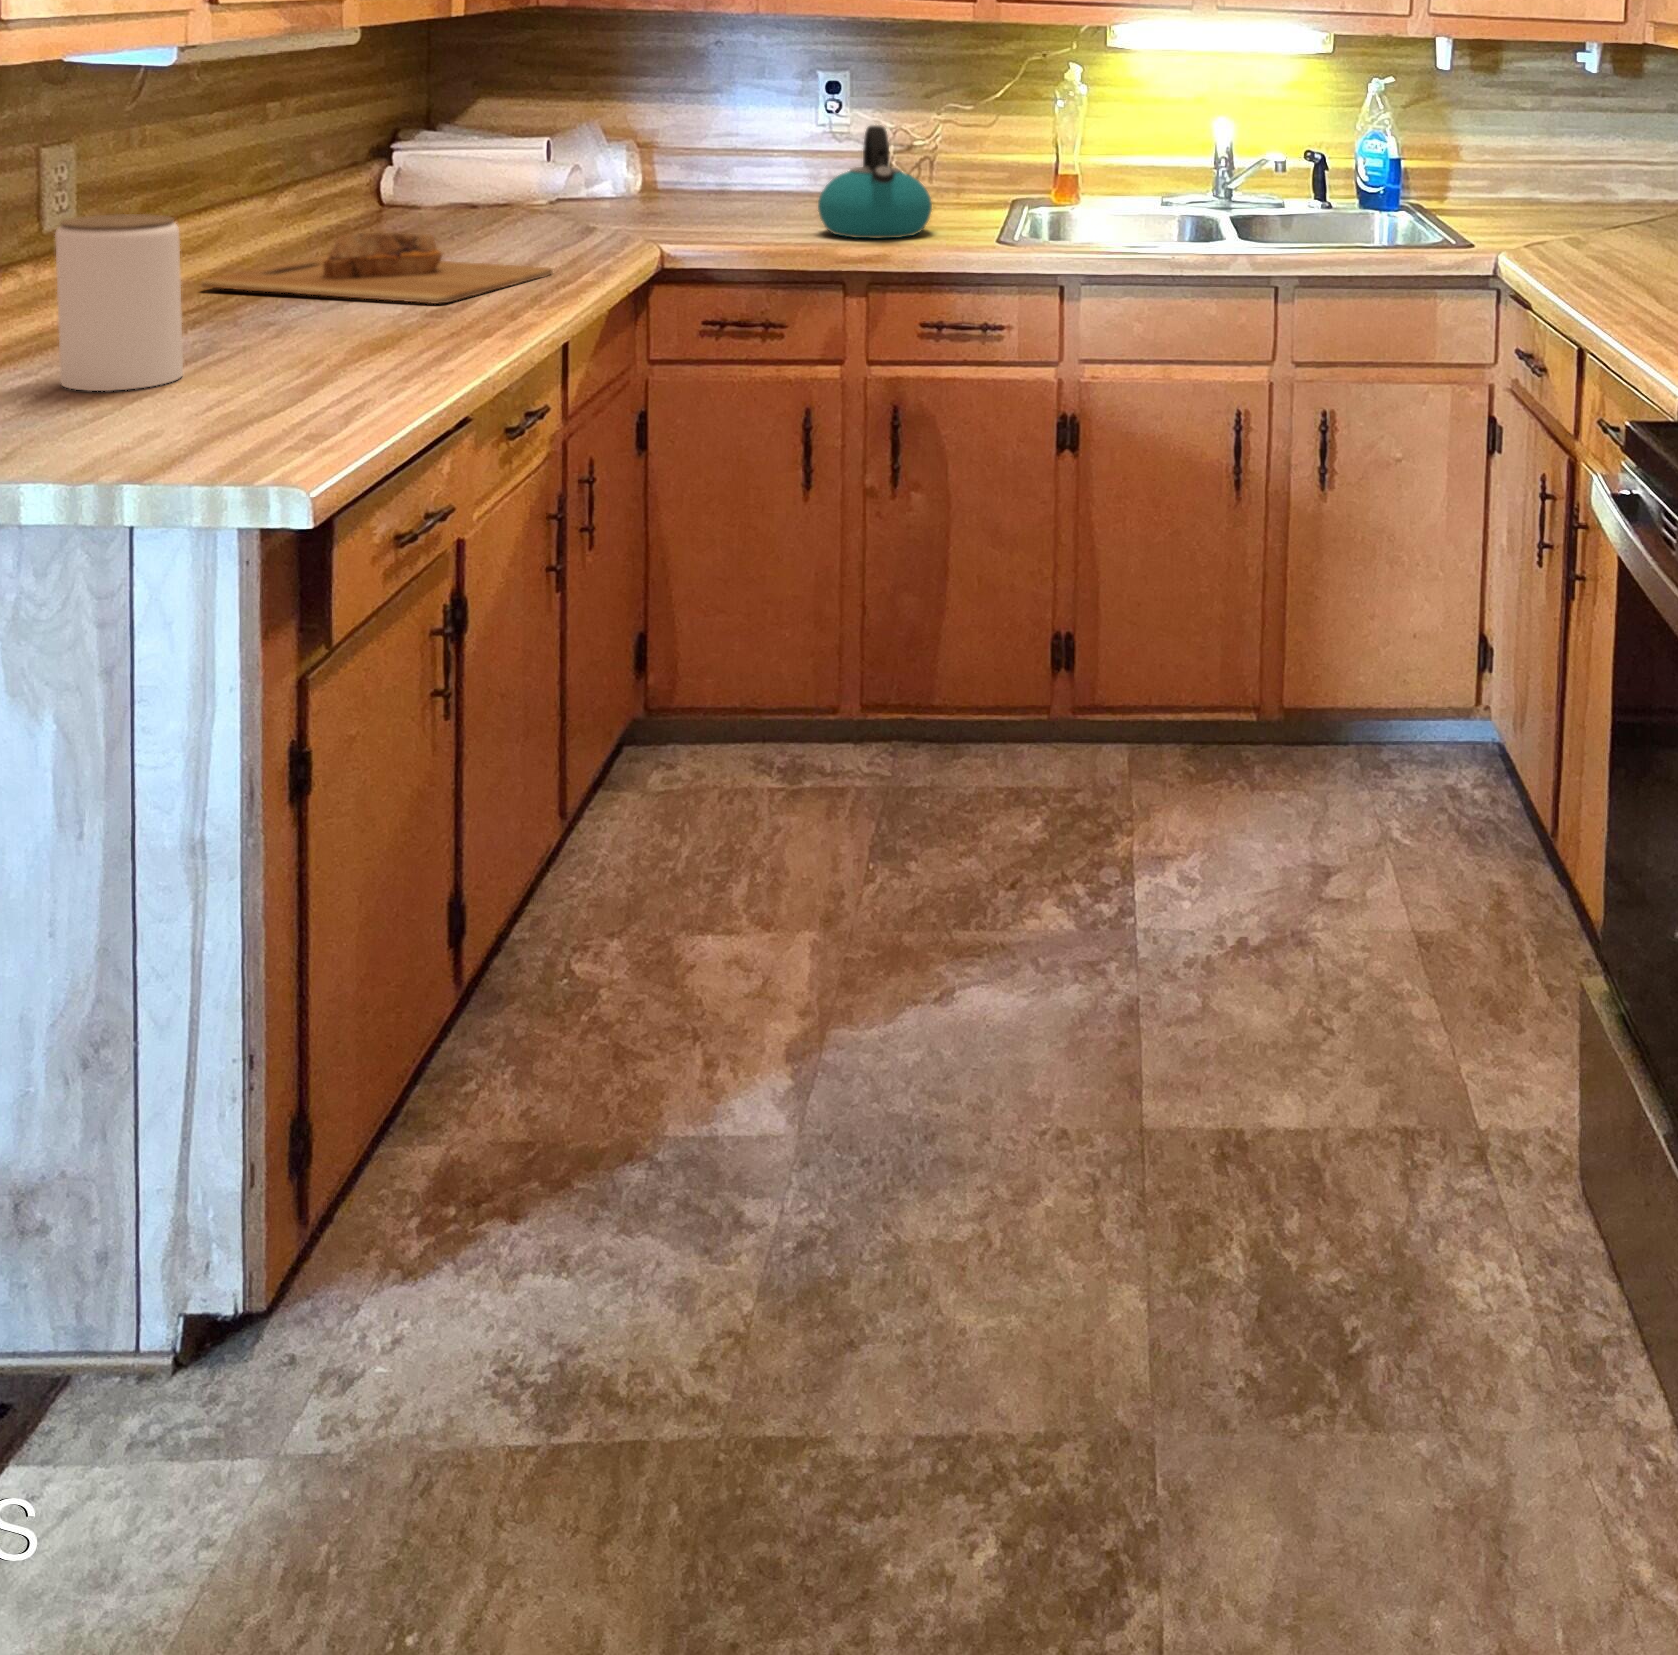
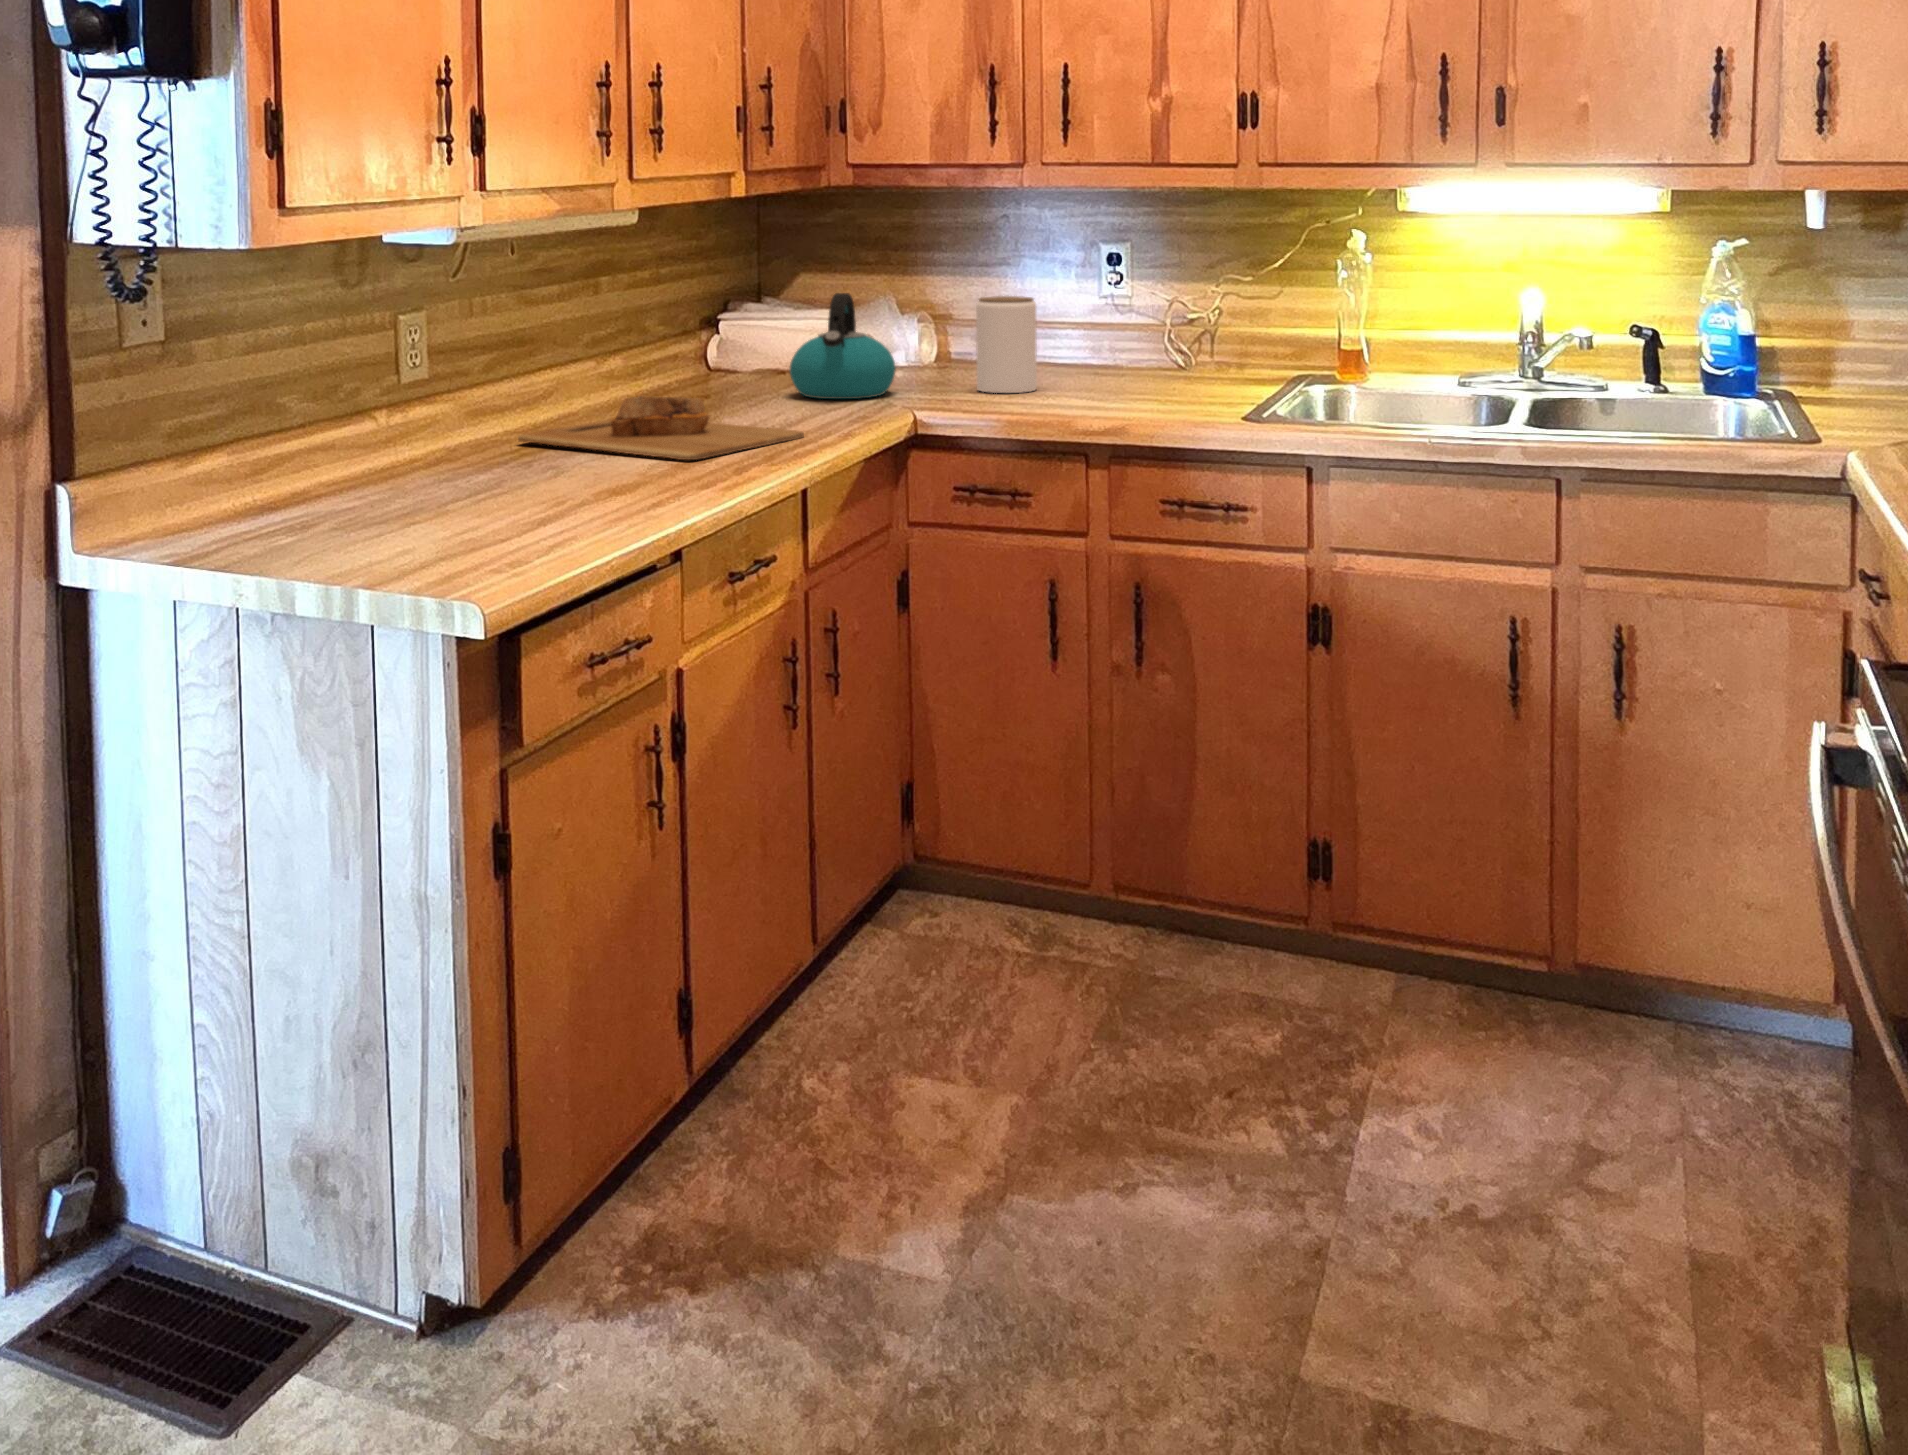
kettle: present [818,125,932,238] -> present [789,293,895,399]
jar: present [55,214,183,391] -> present [976,296,1037,393]

